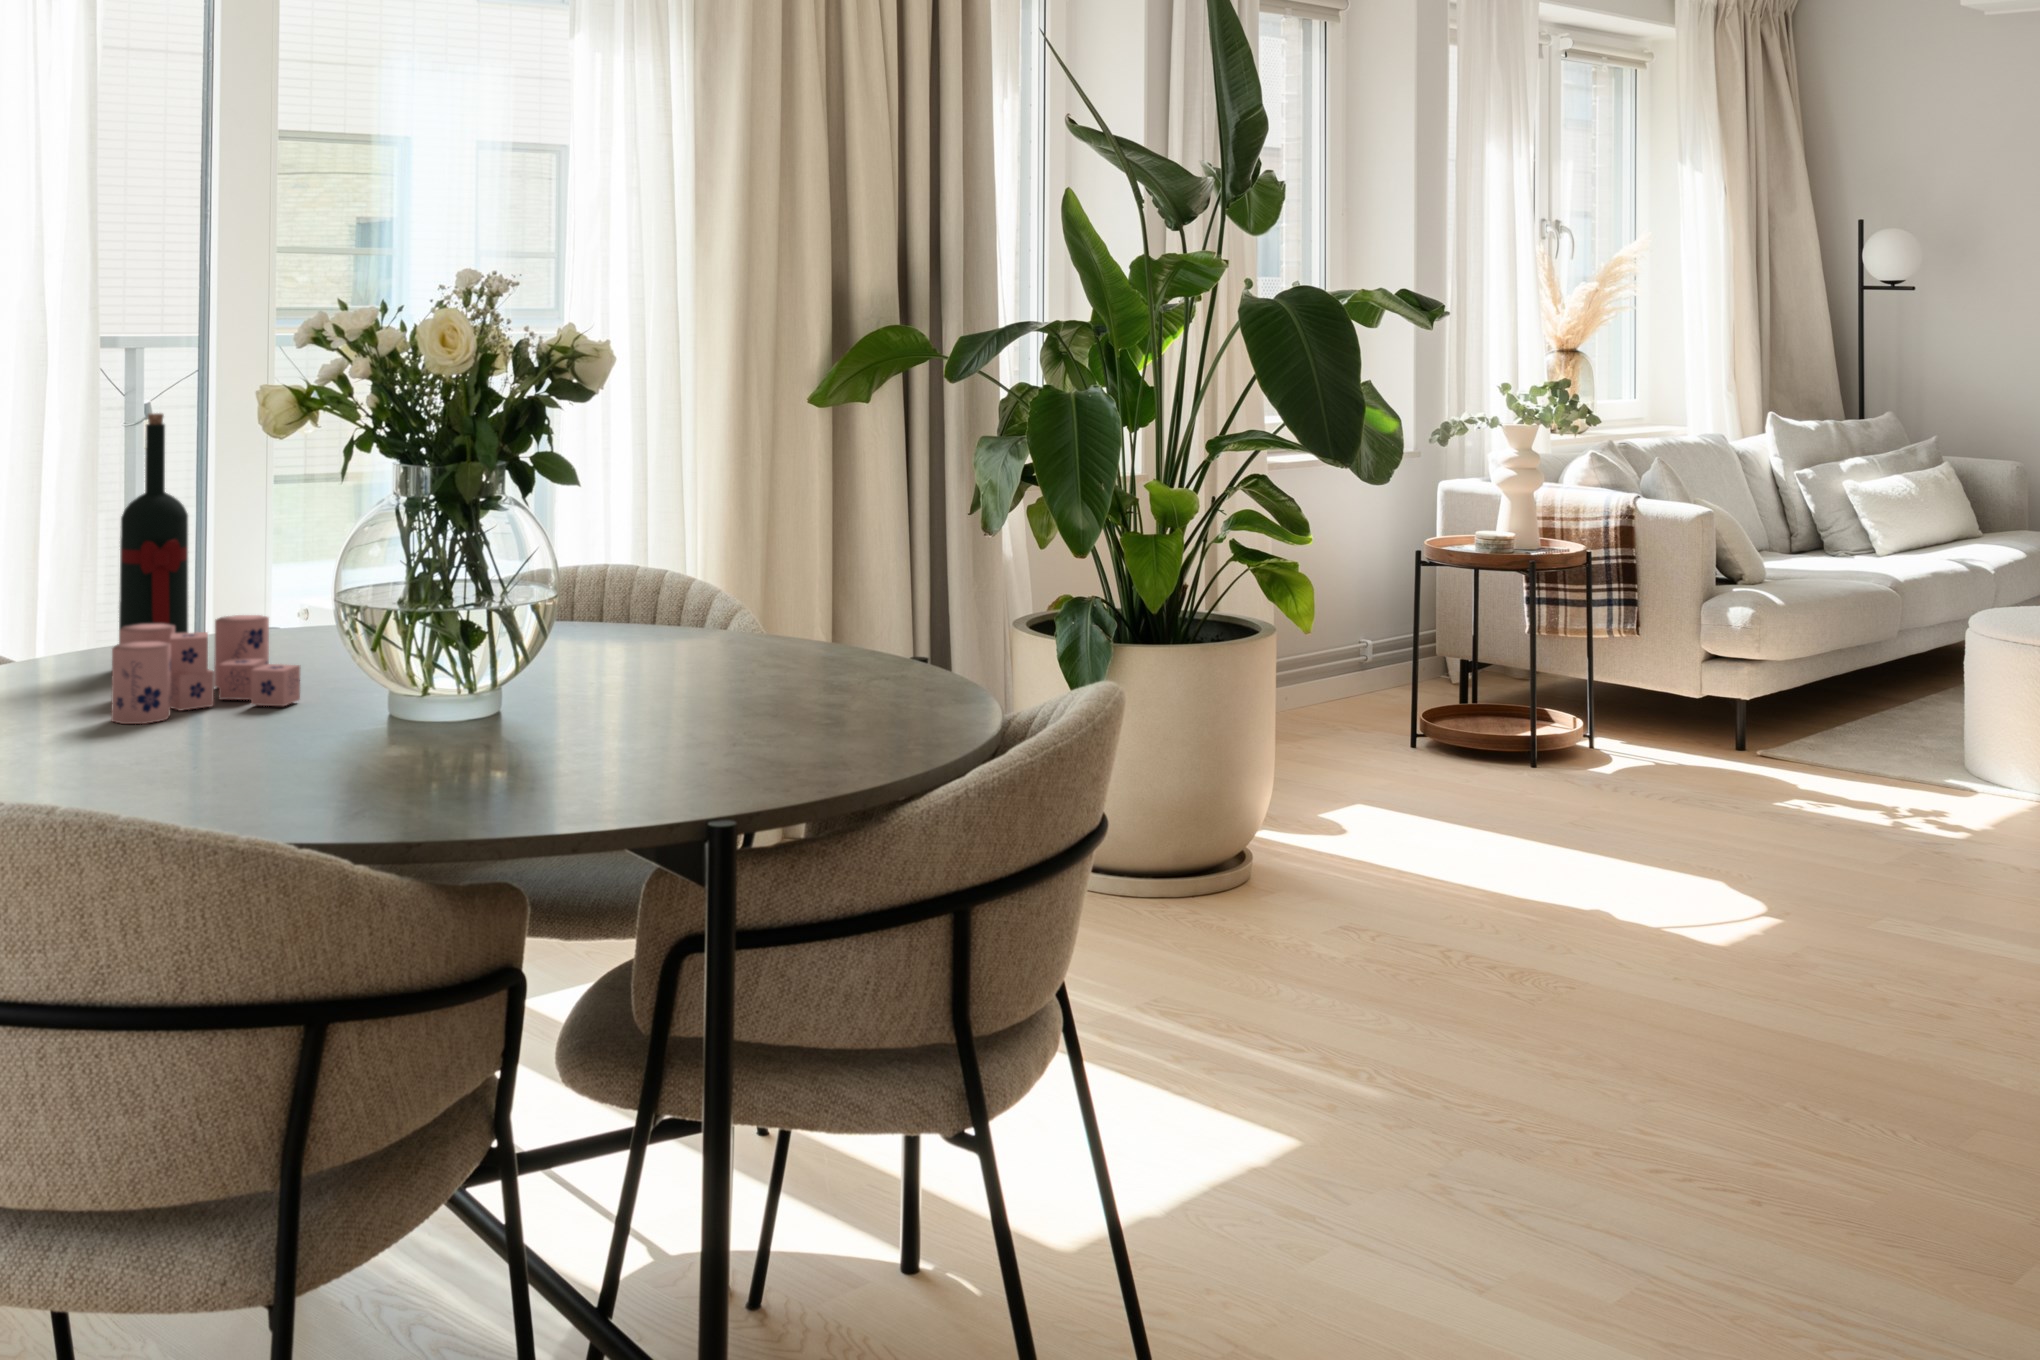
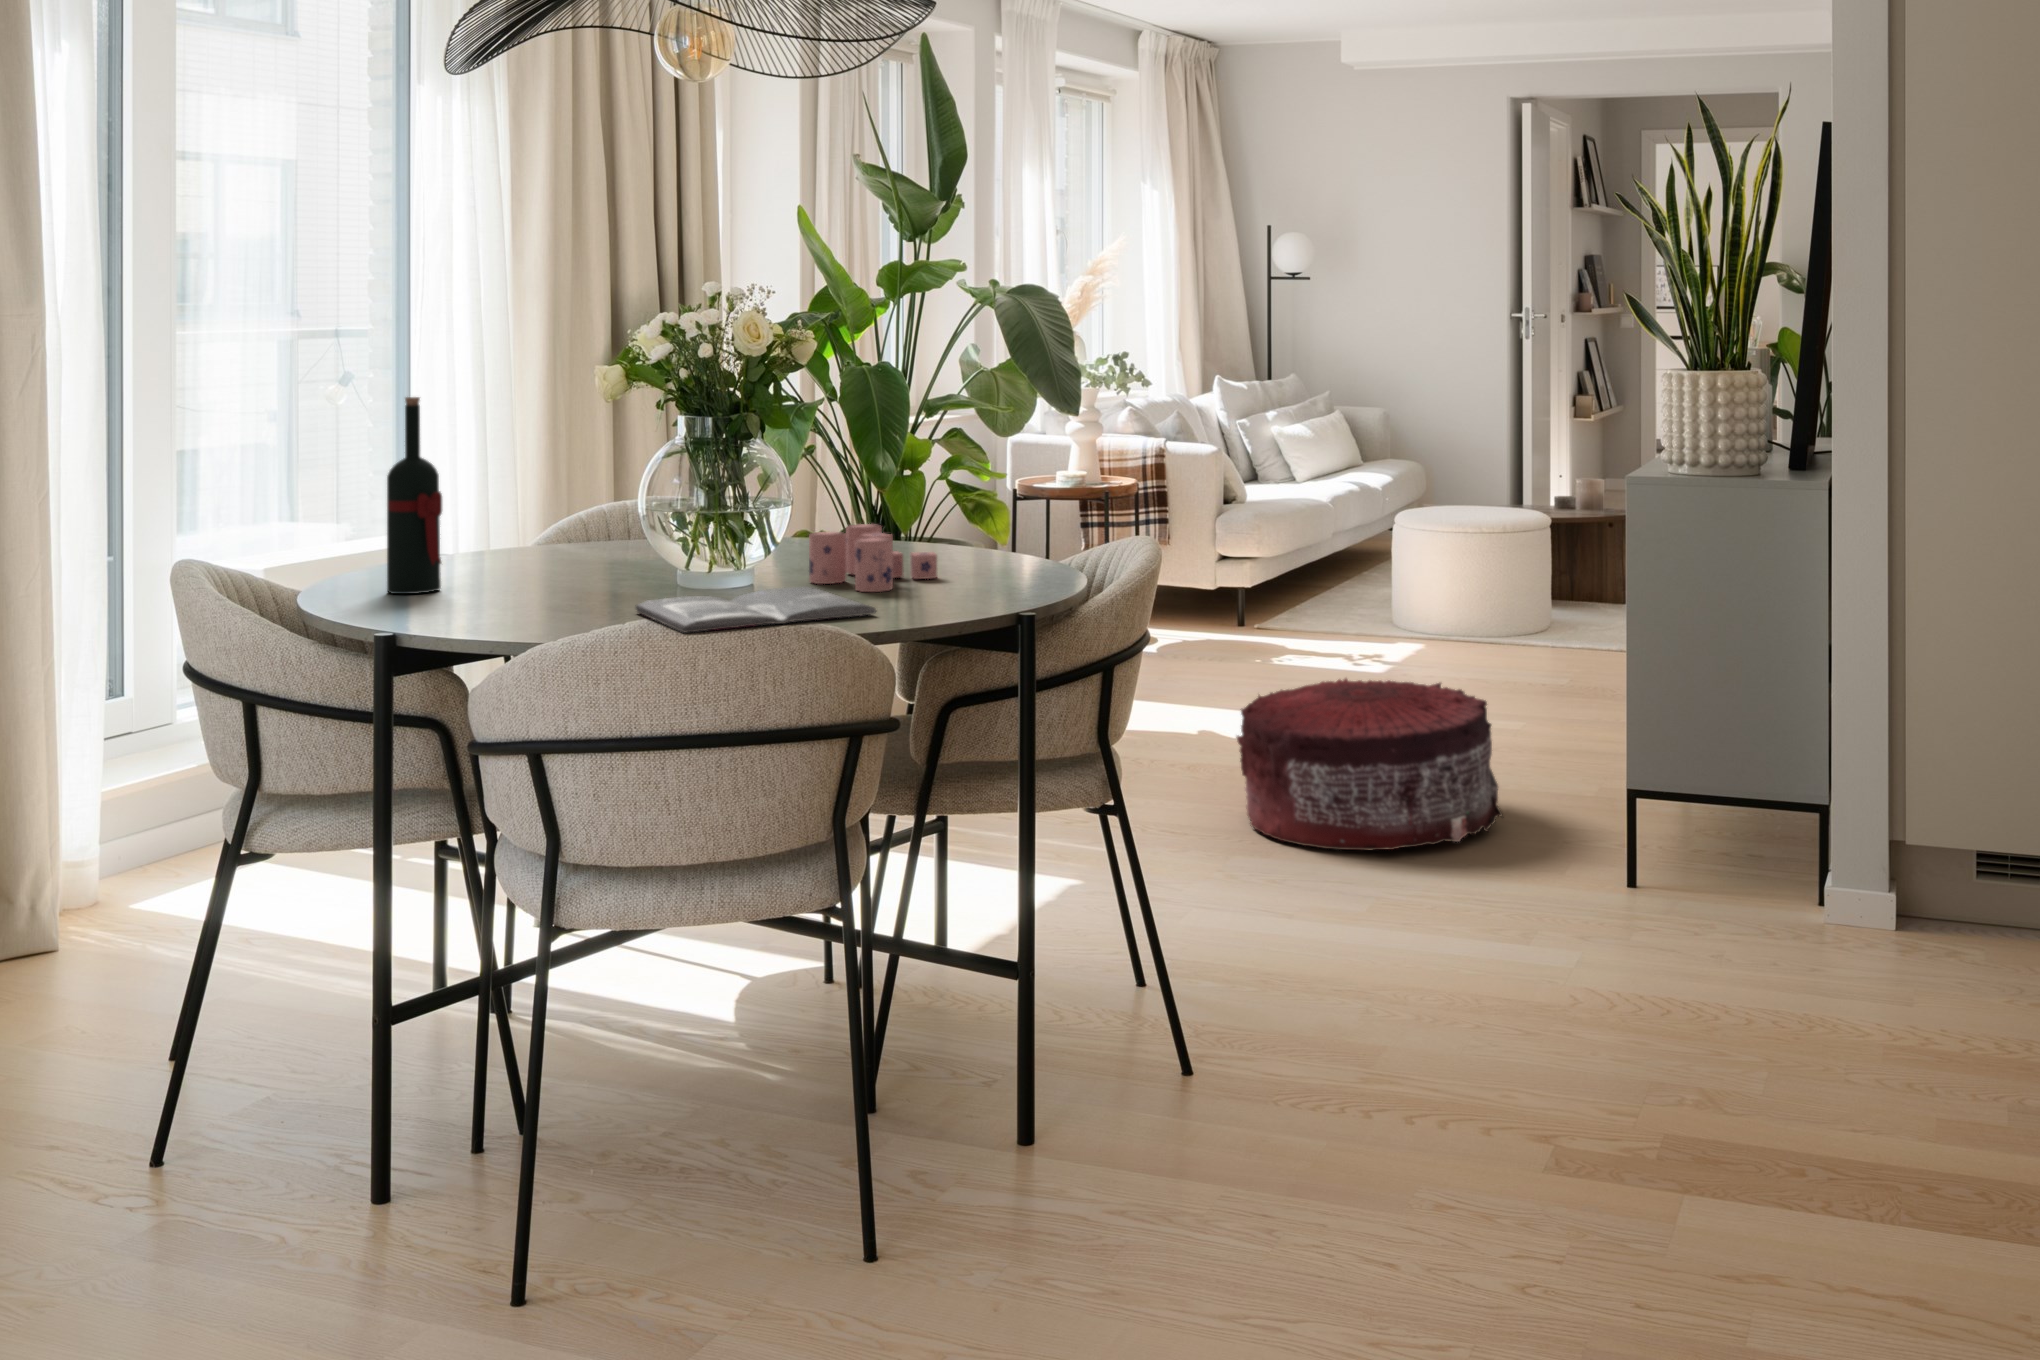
candle: present [111,615,300,724] -> present [809,524,937,592]
magazine: none [226,714,558,781] -> present [636,586,876,632]
pouf: none [1524,875,1946,1174] -> present [1236,678,1503,850]

